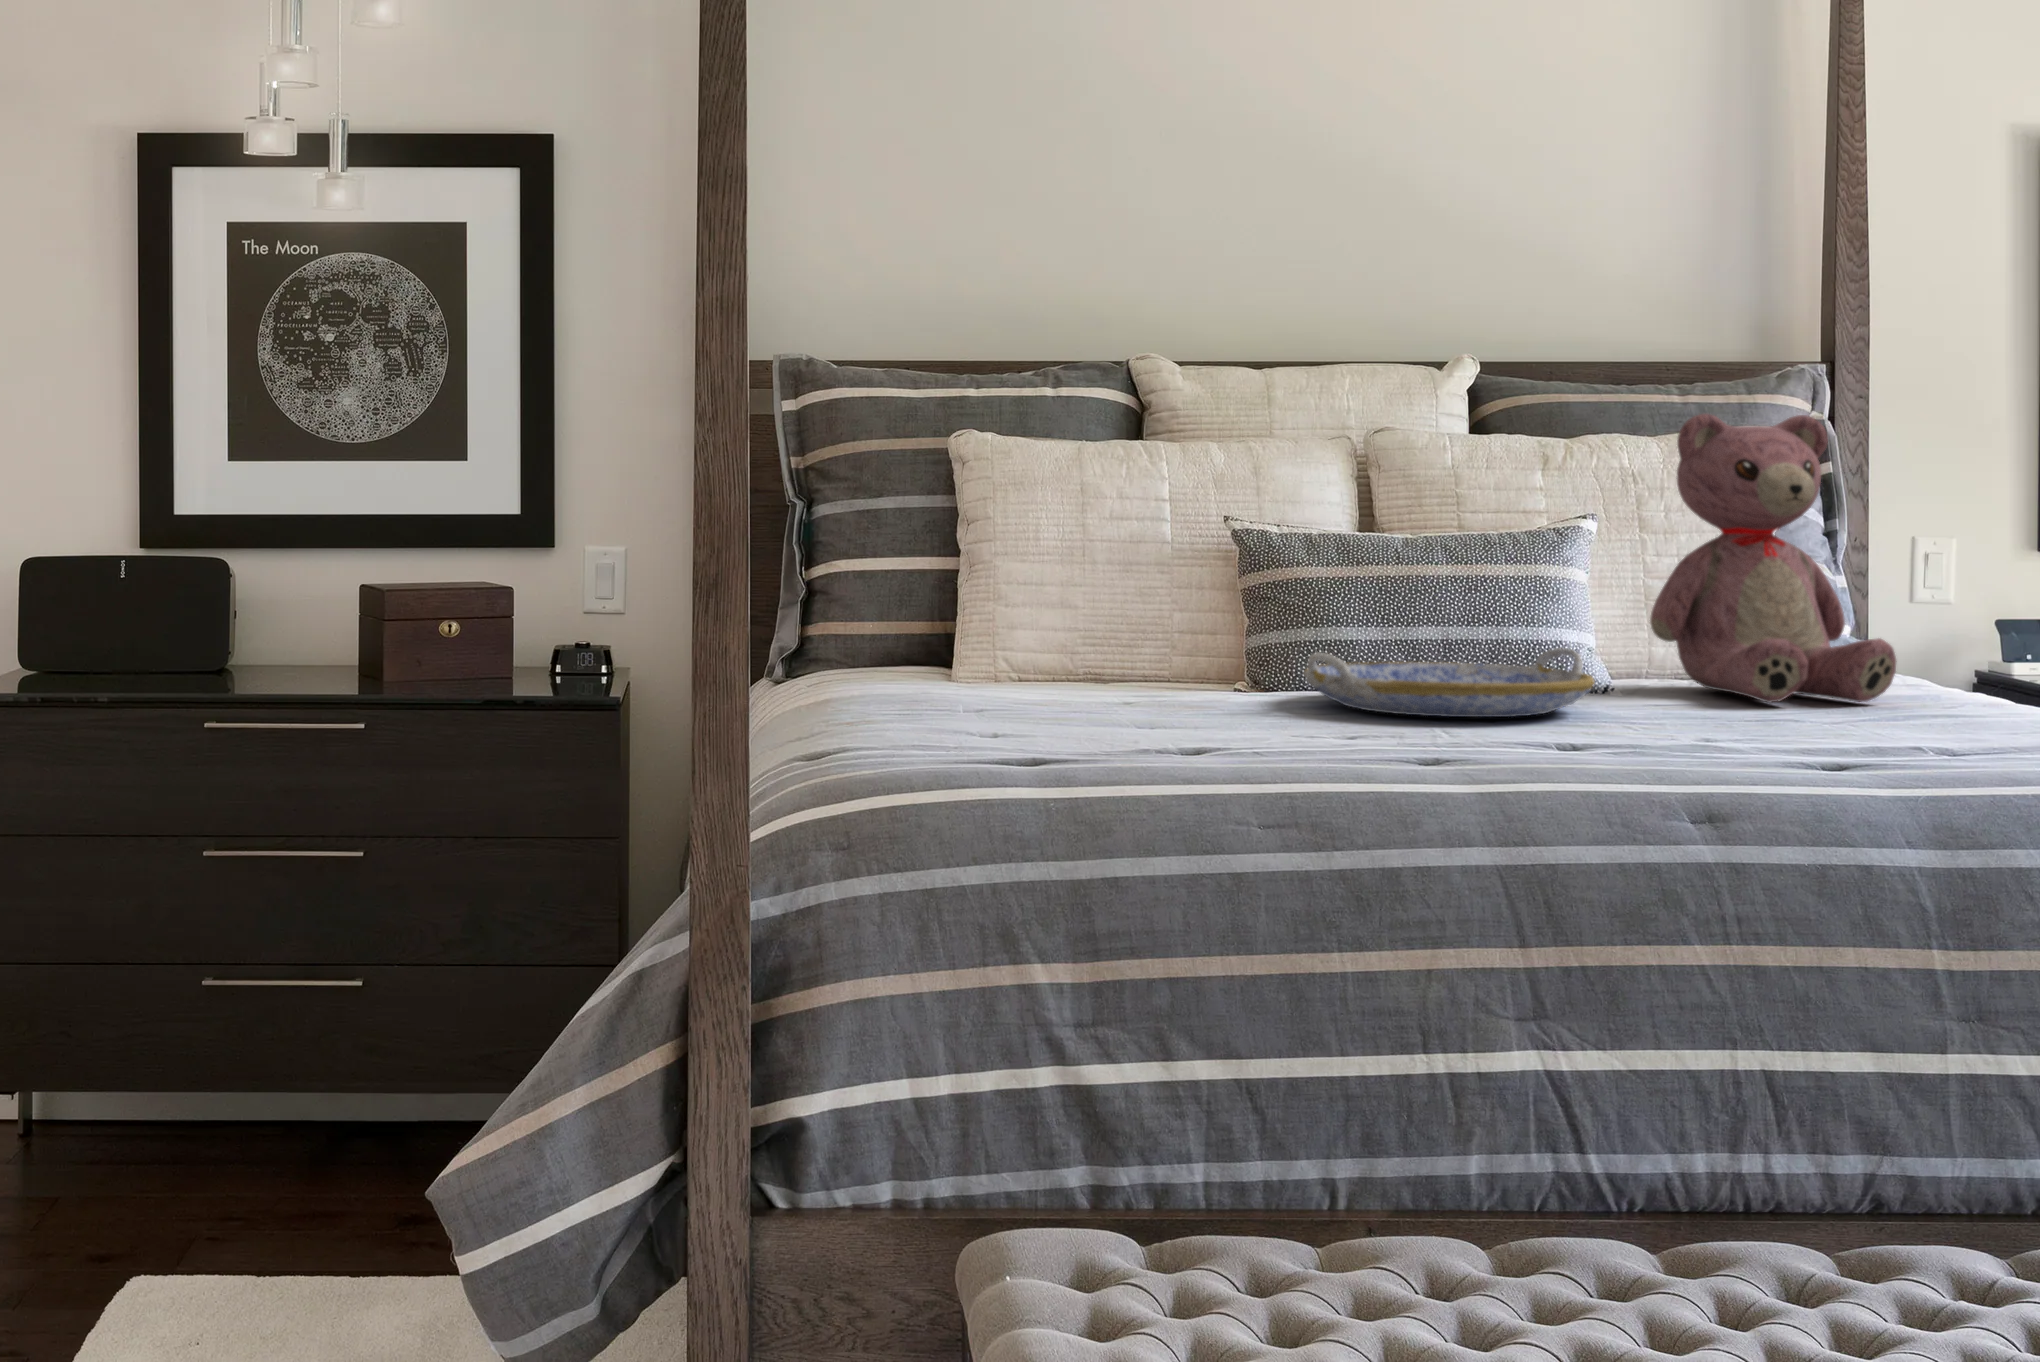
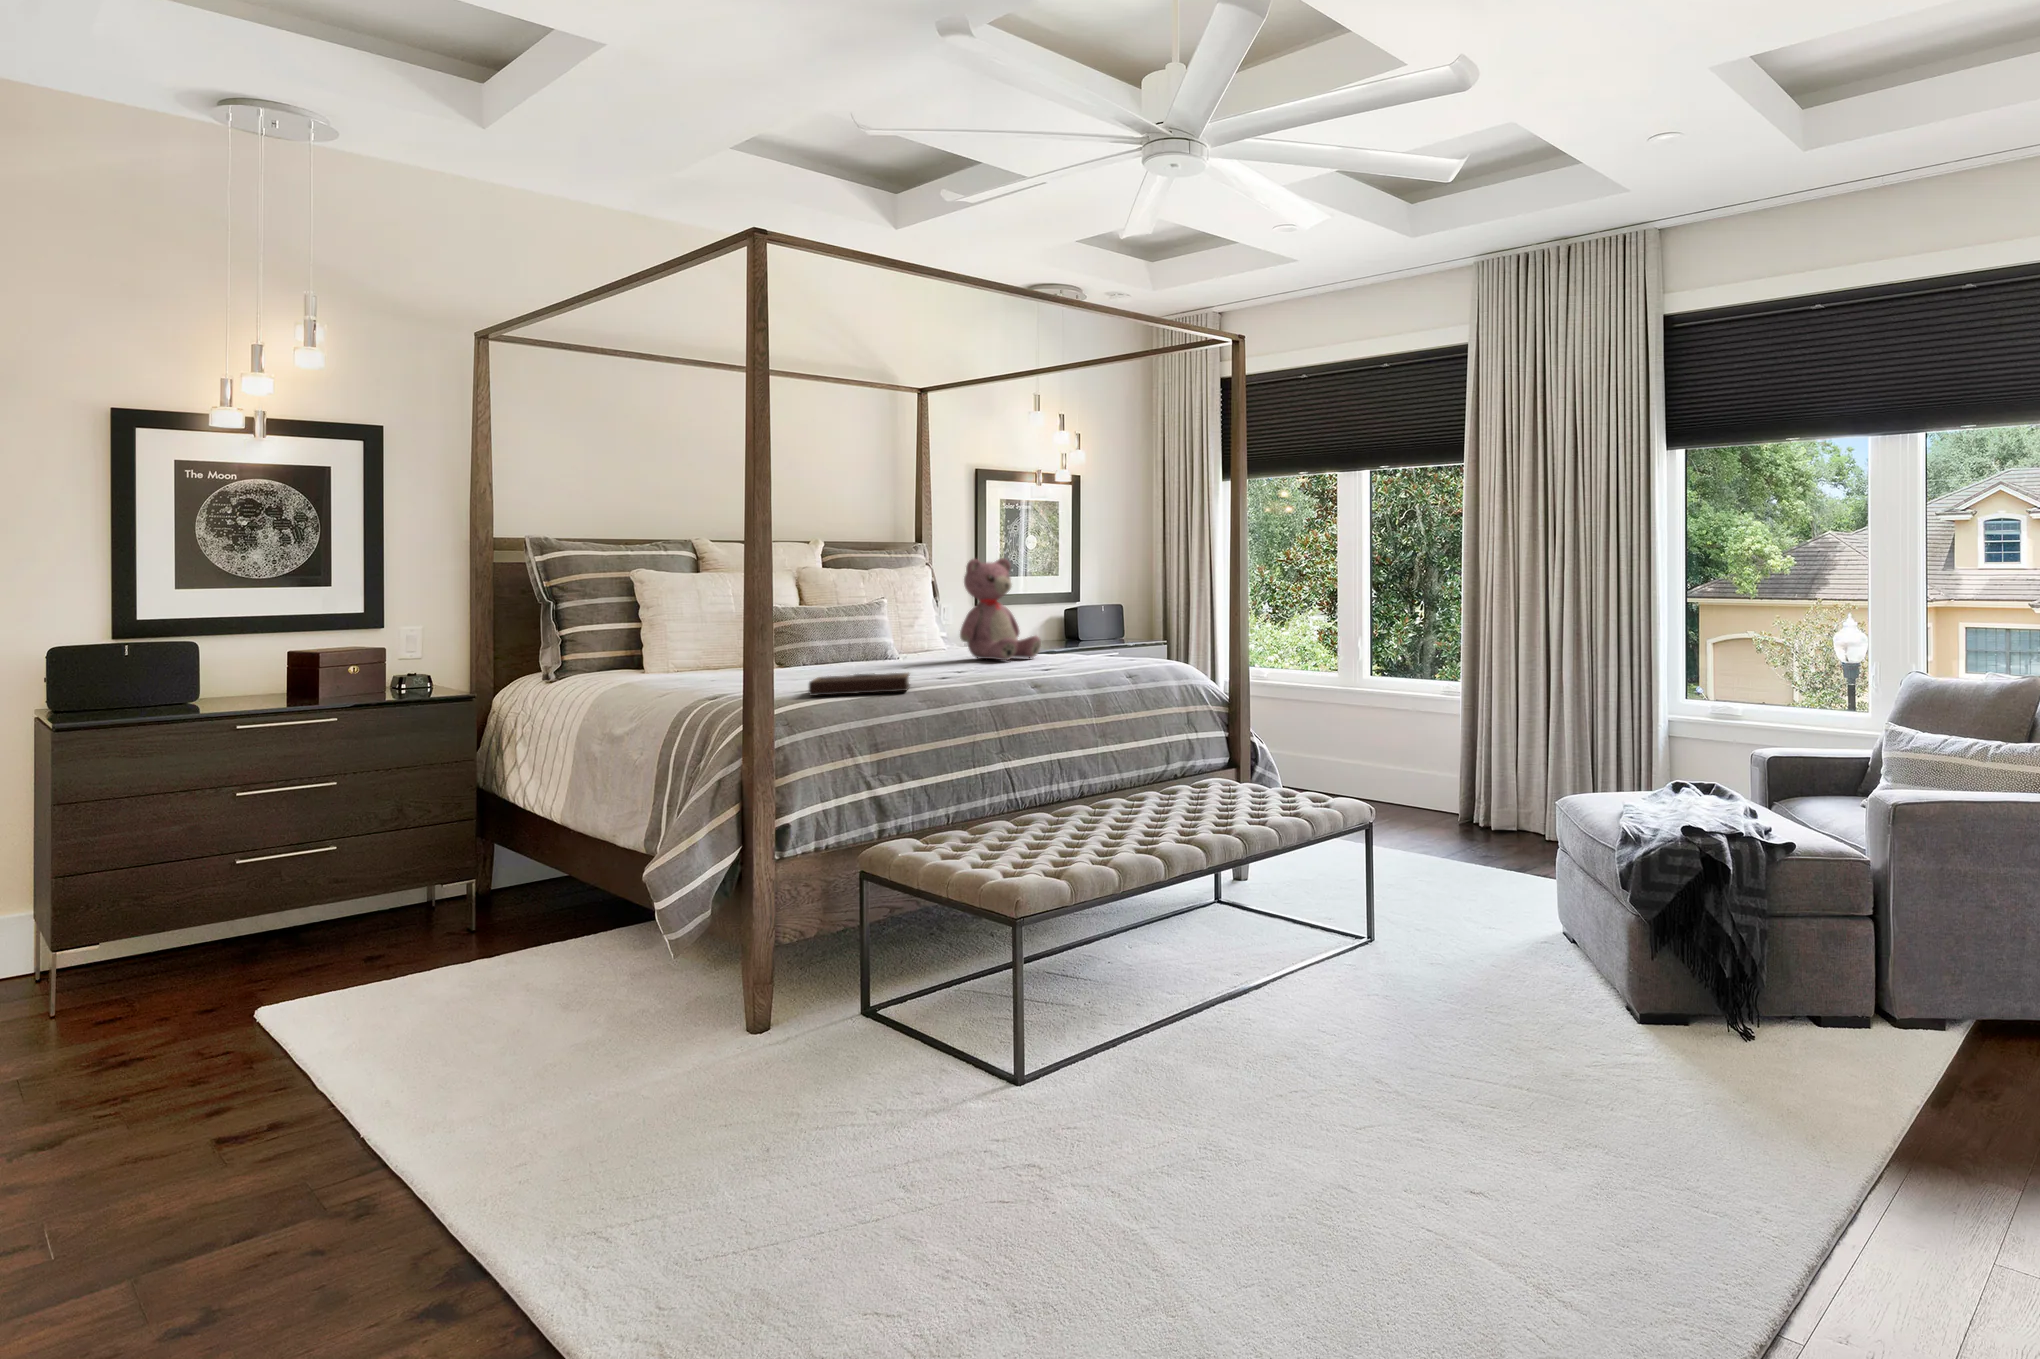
serving tray: present [1304,648,1595,717] -> none [854,647,960,675]
notebook: none [1021,703,1335,774] -> present [809,673,910,696]

